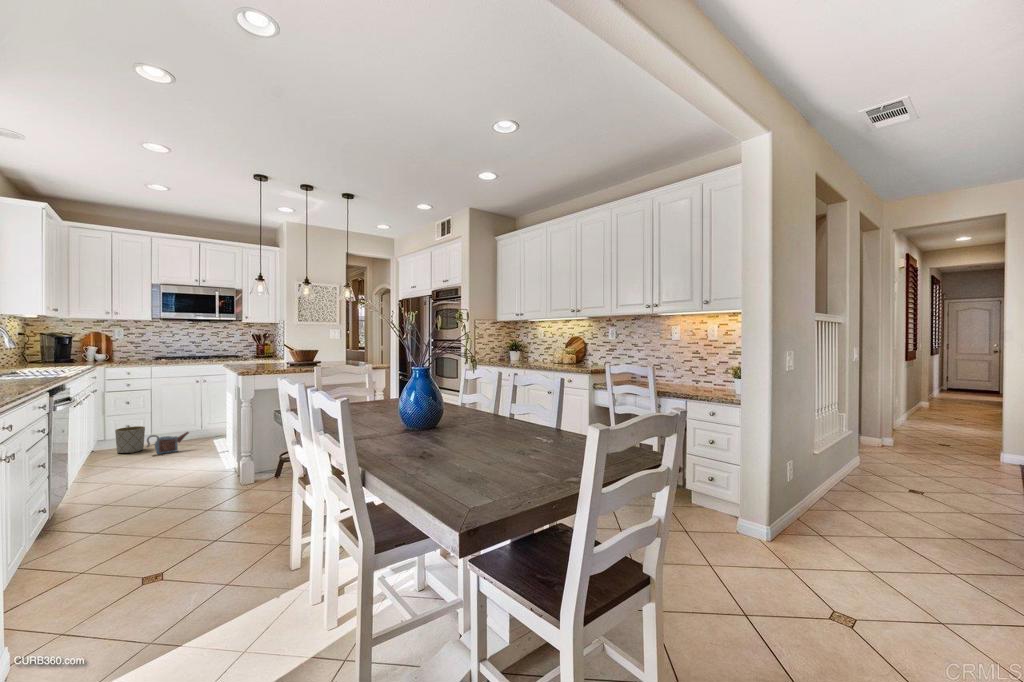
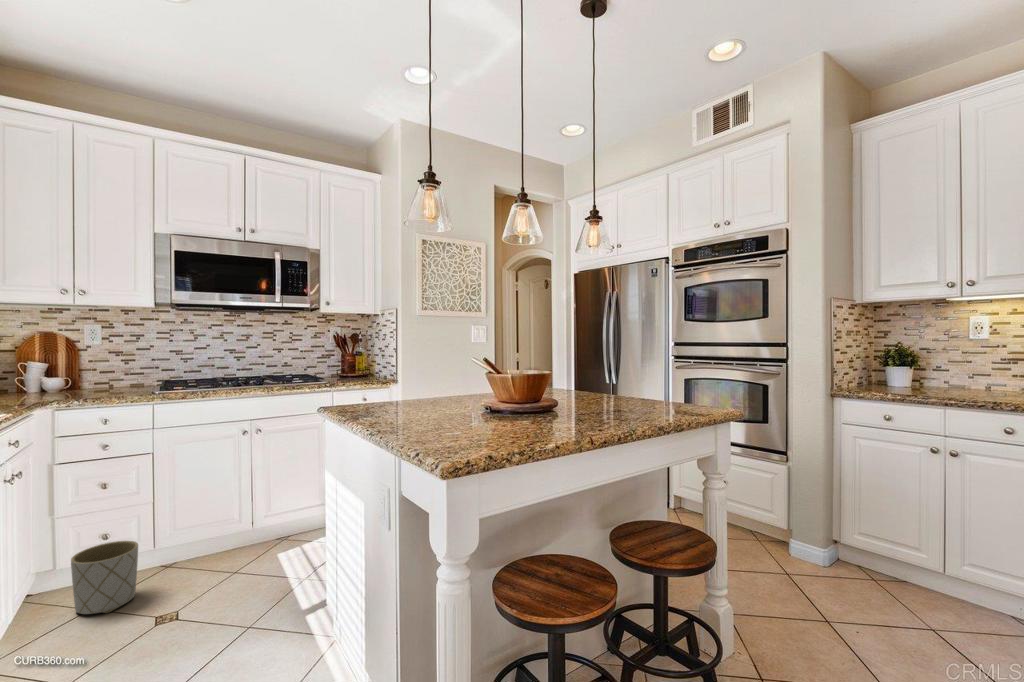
watering can: present [147,432,189,454] -> none [139,555,235,619]

